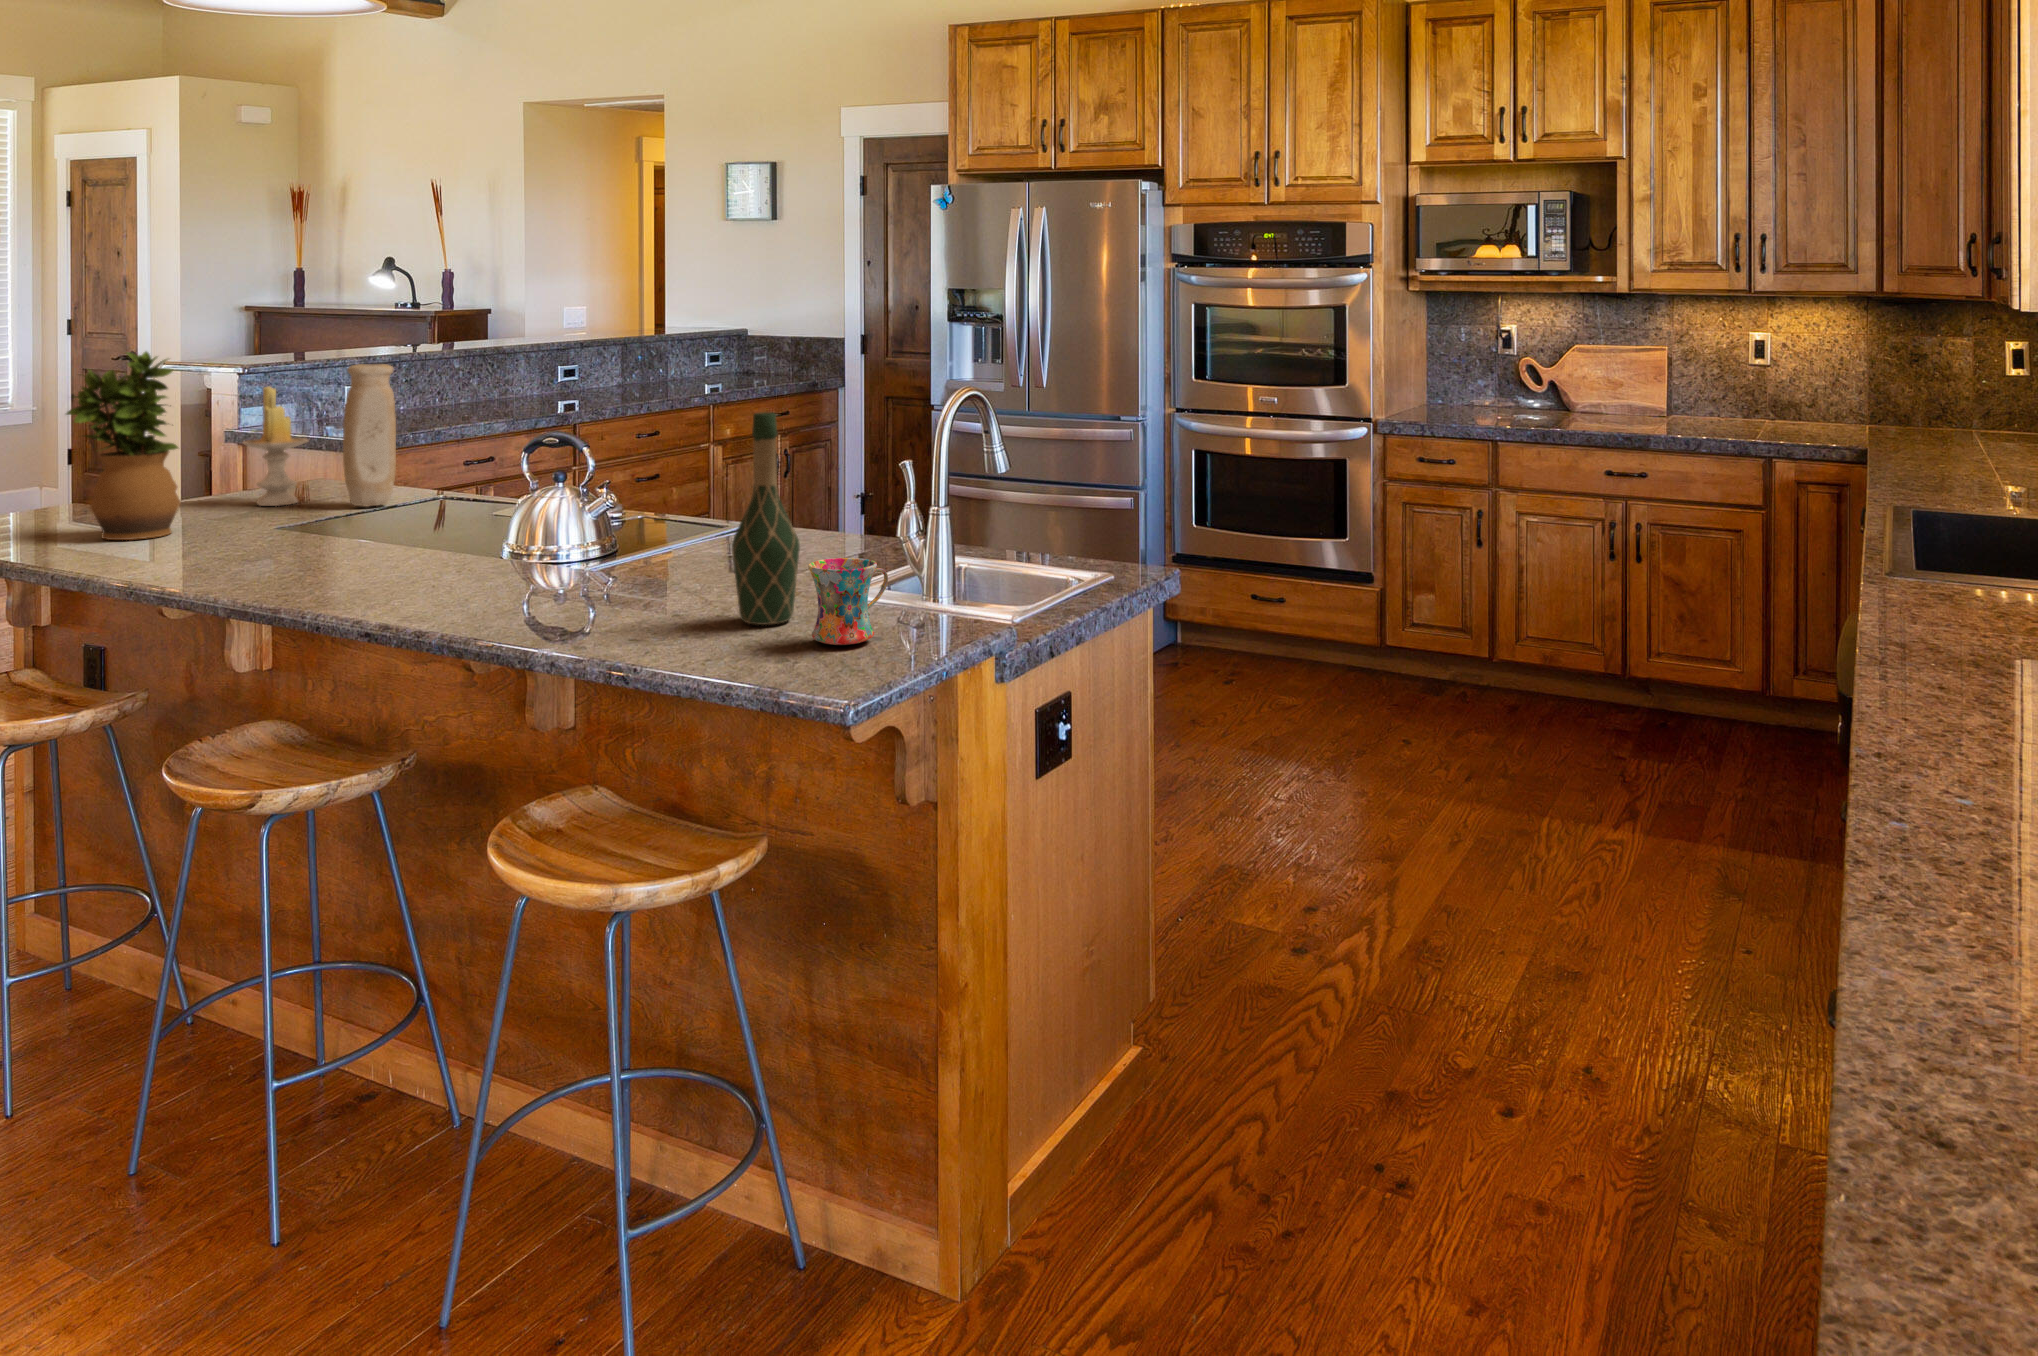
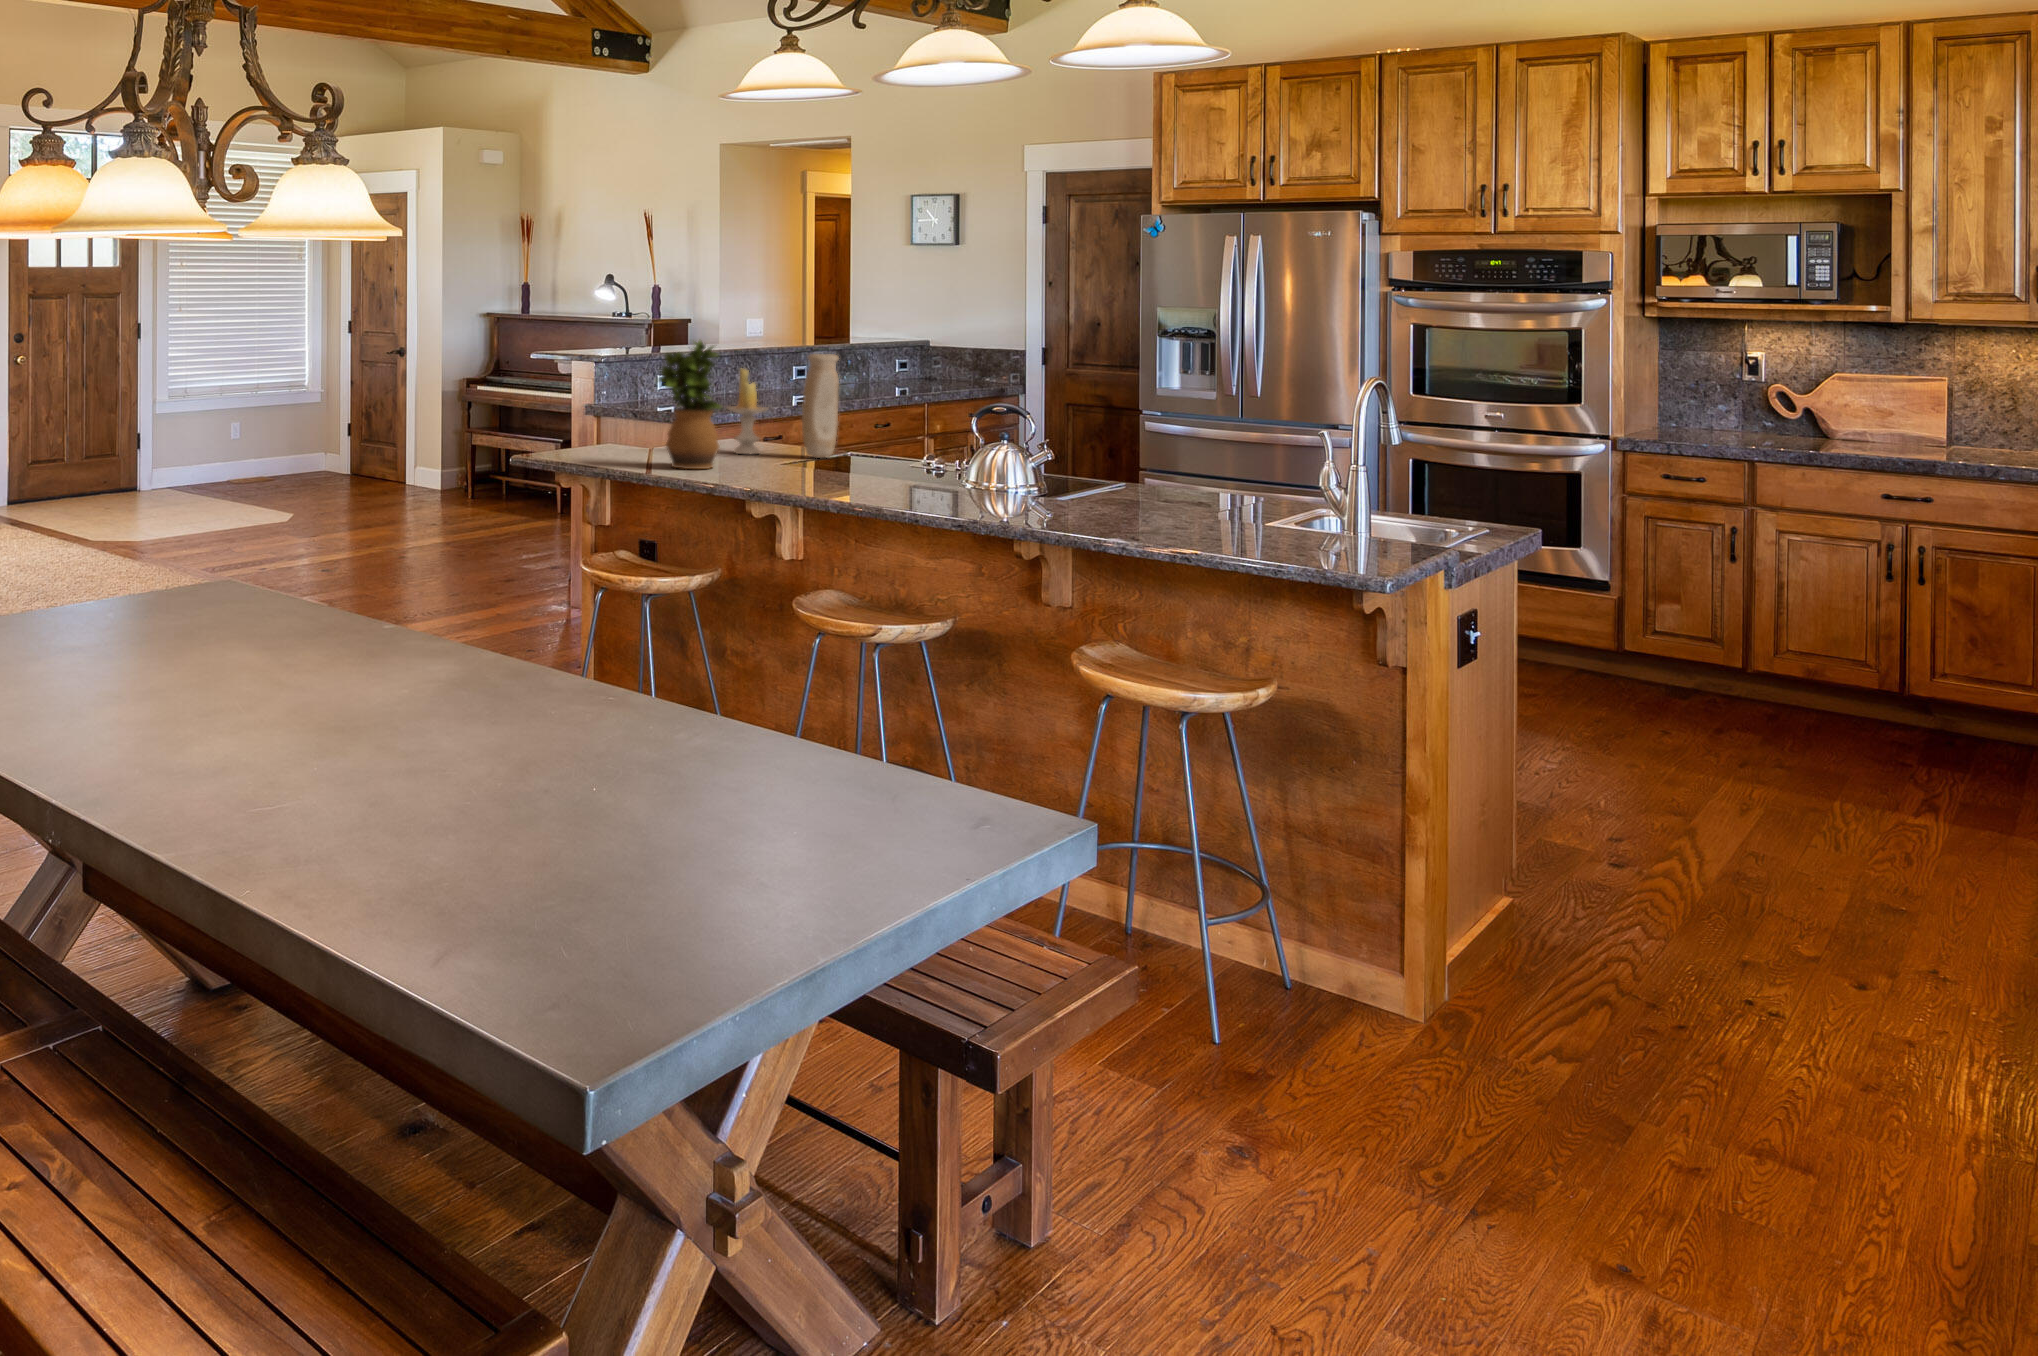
wine bottle: present [732,412,800,625] -> none [1238,389,1290,539]
mug: present [808,558,888,645] -> none [1319,493,1374,553]

